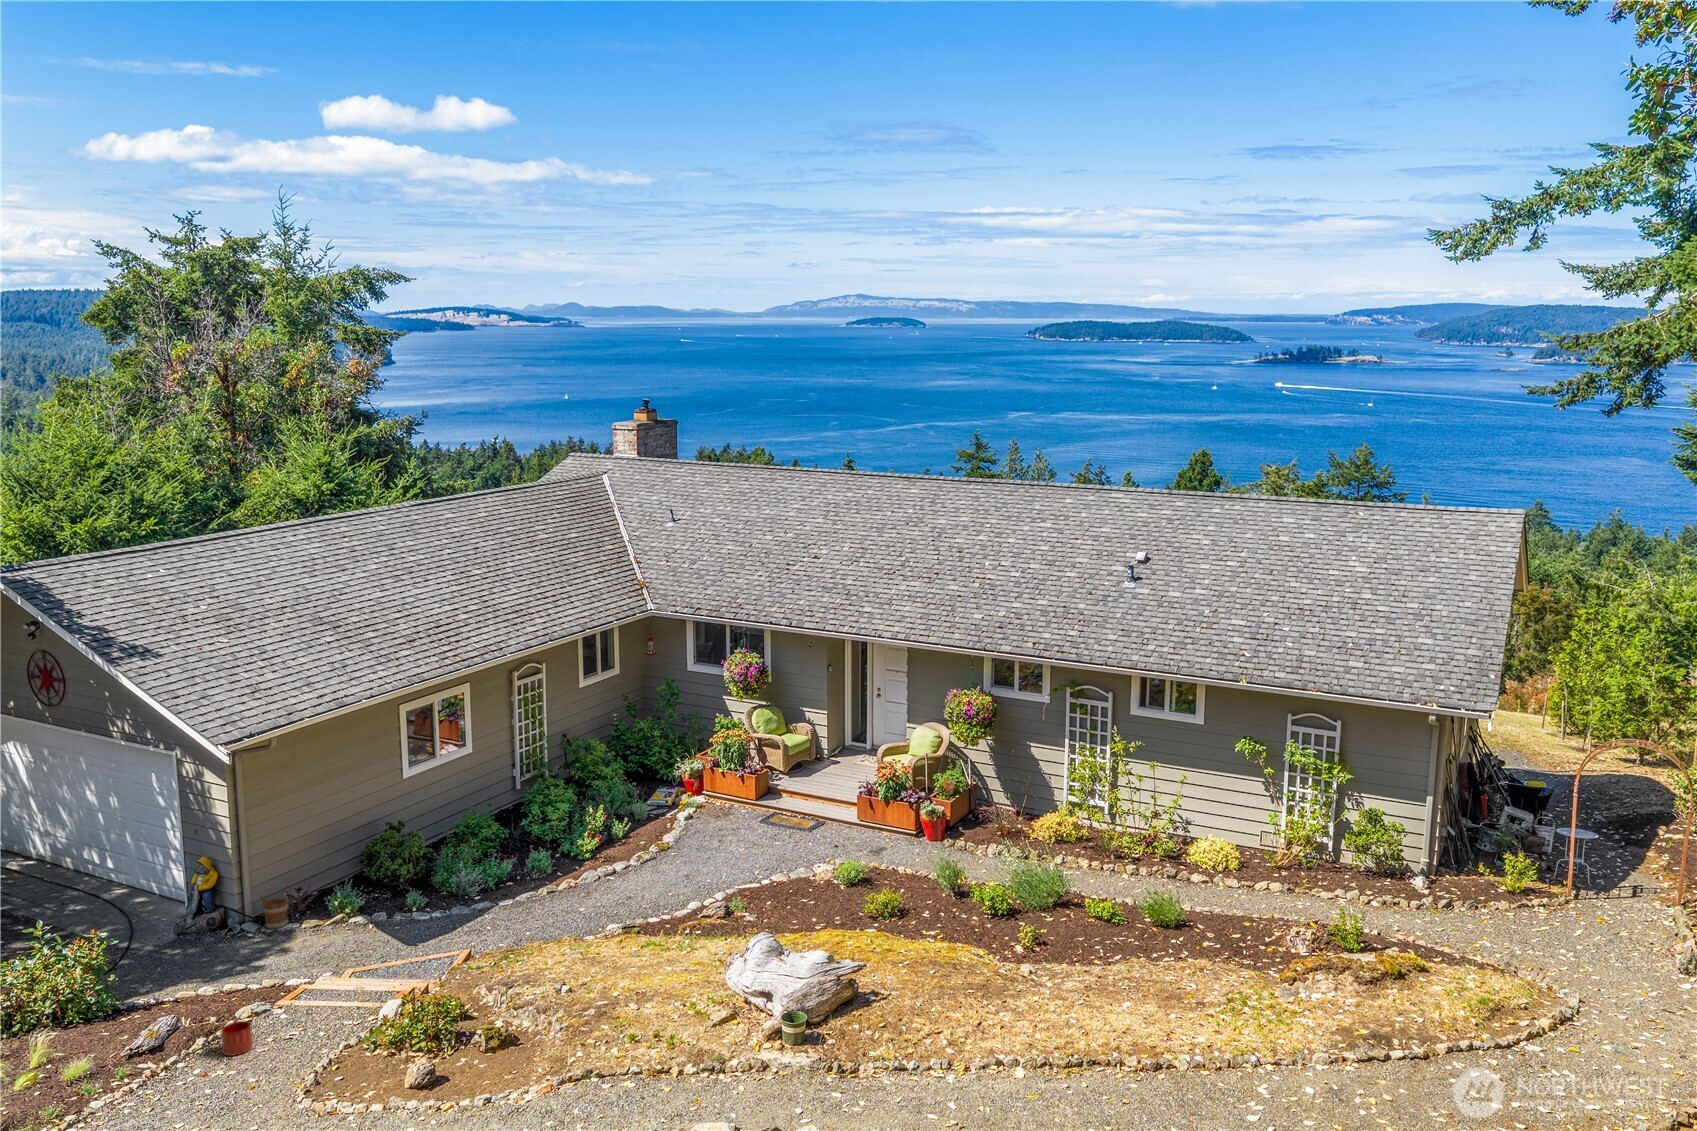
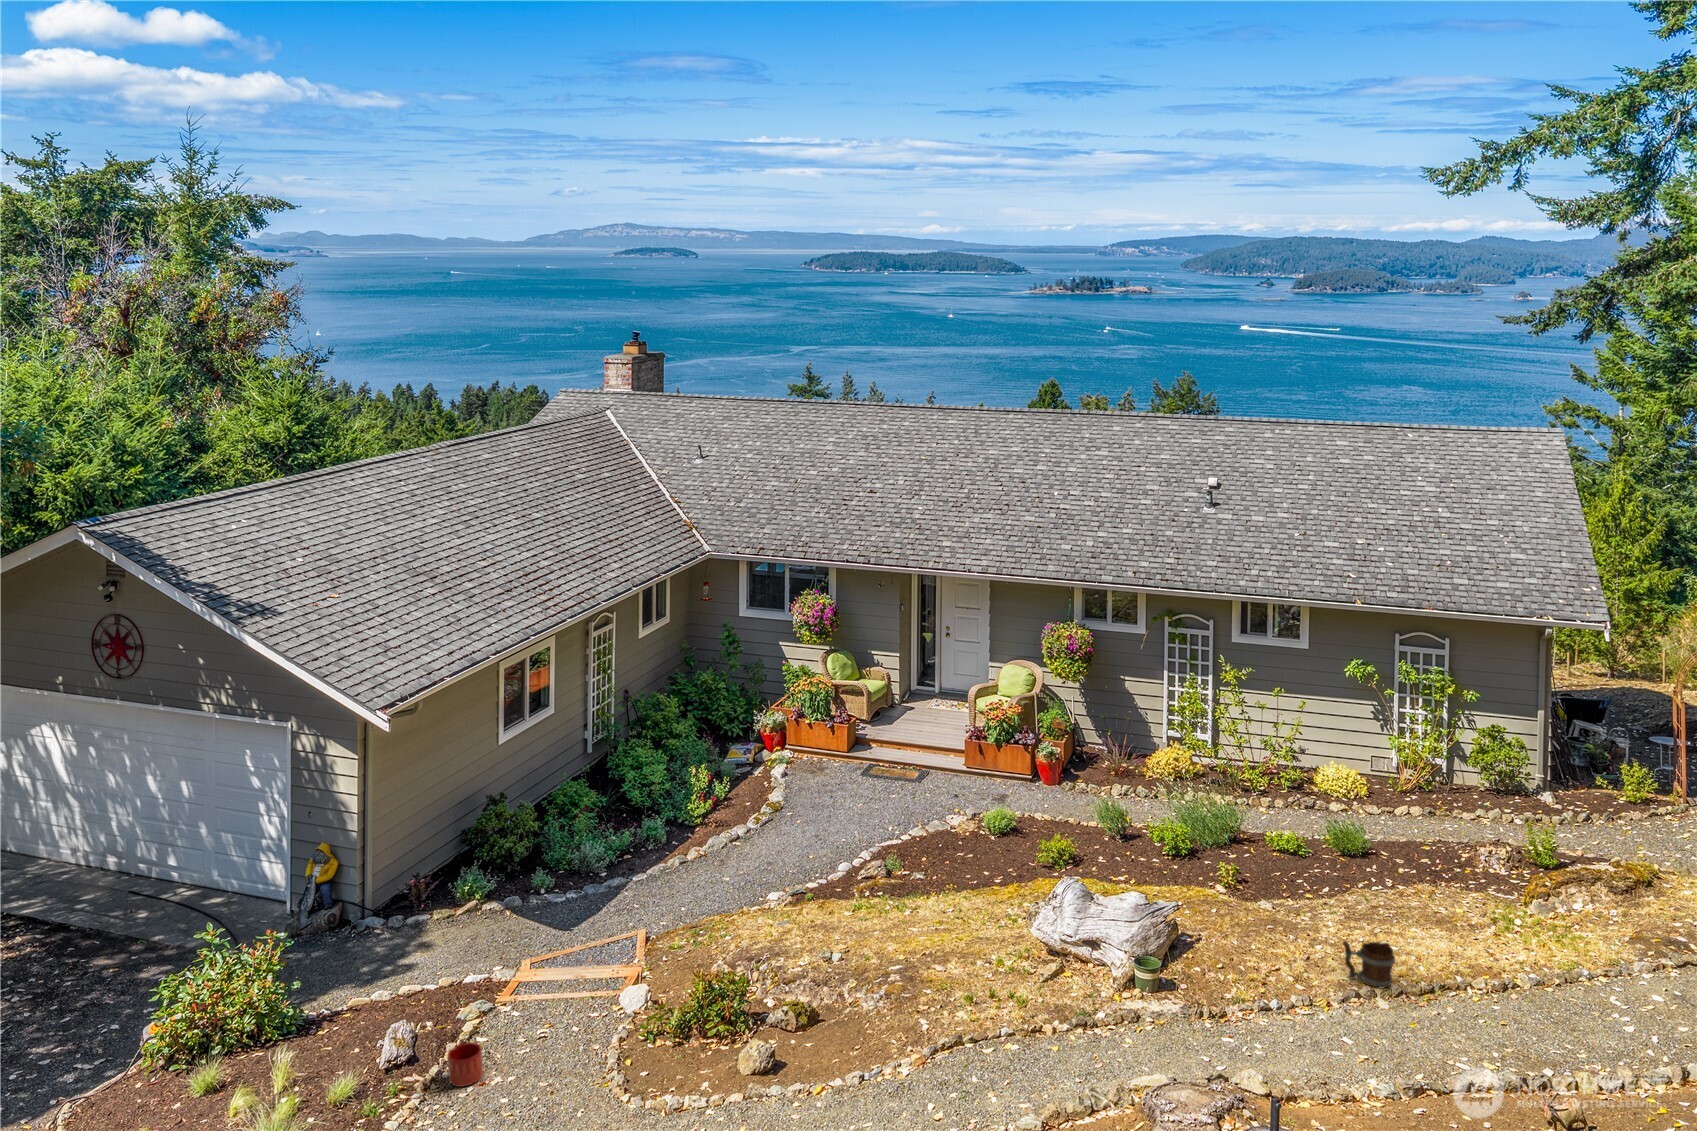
bucket: present [261,895,289,929] -> present [1342,941,1395,988]

